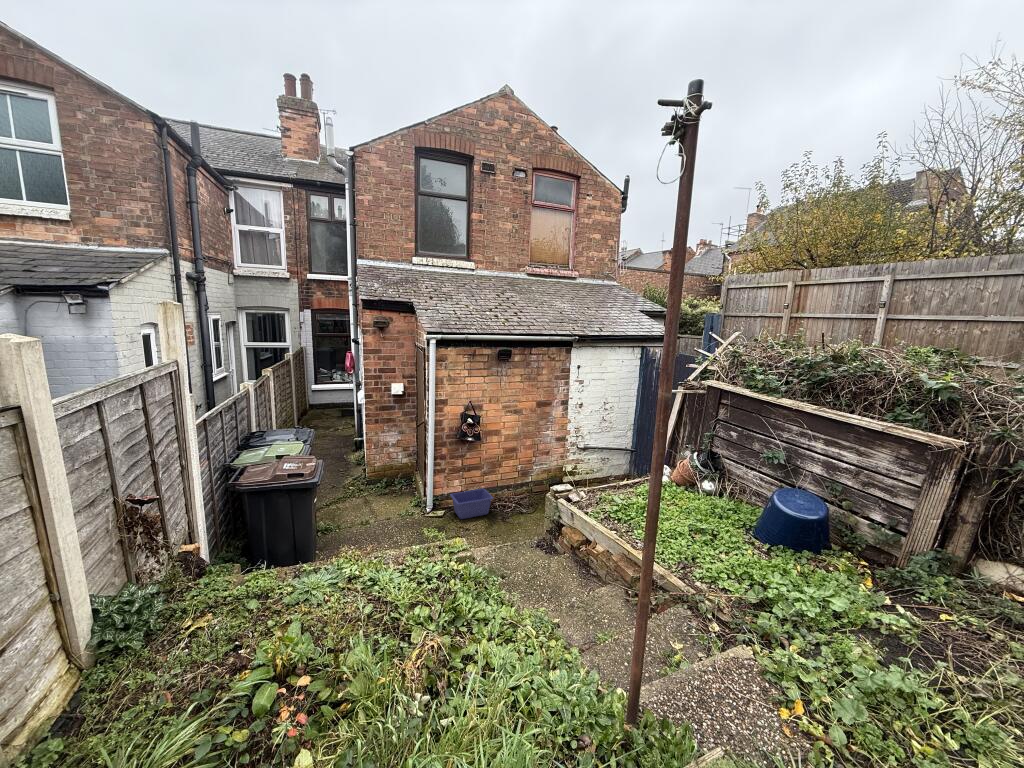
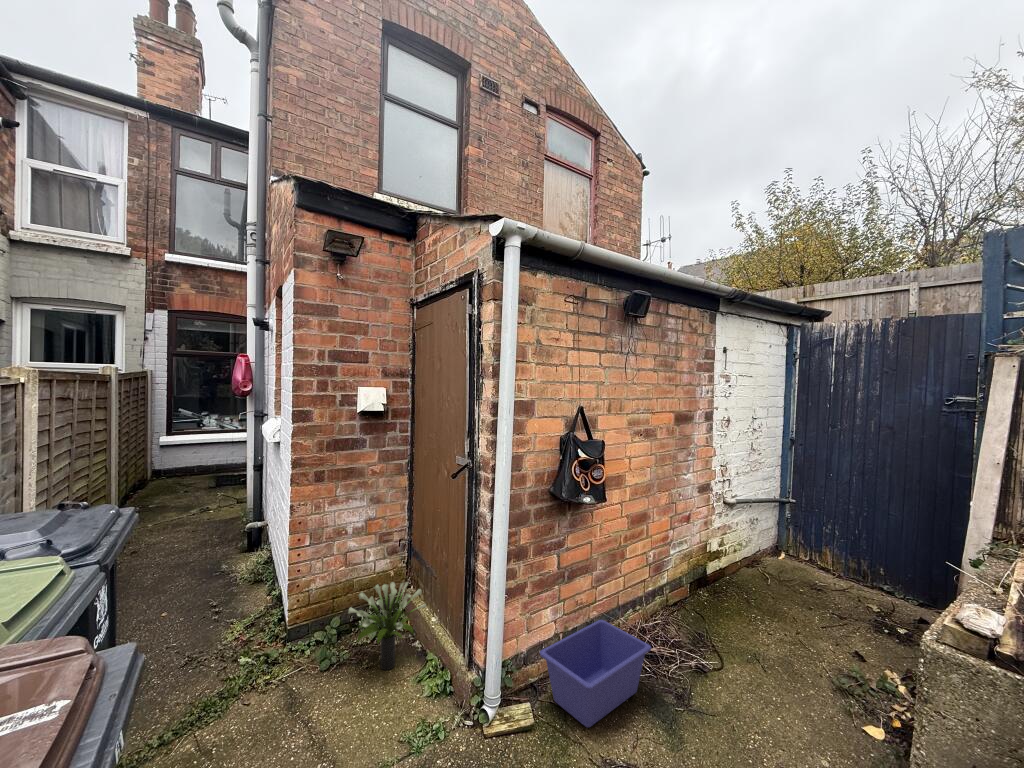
potted plant: none [385,465,416,497] -> present [348,582,426,670]

